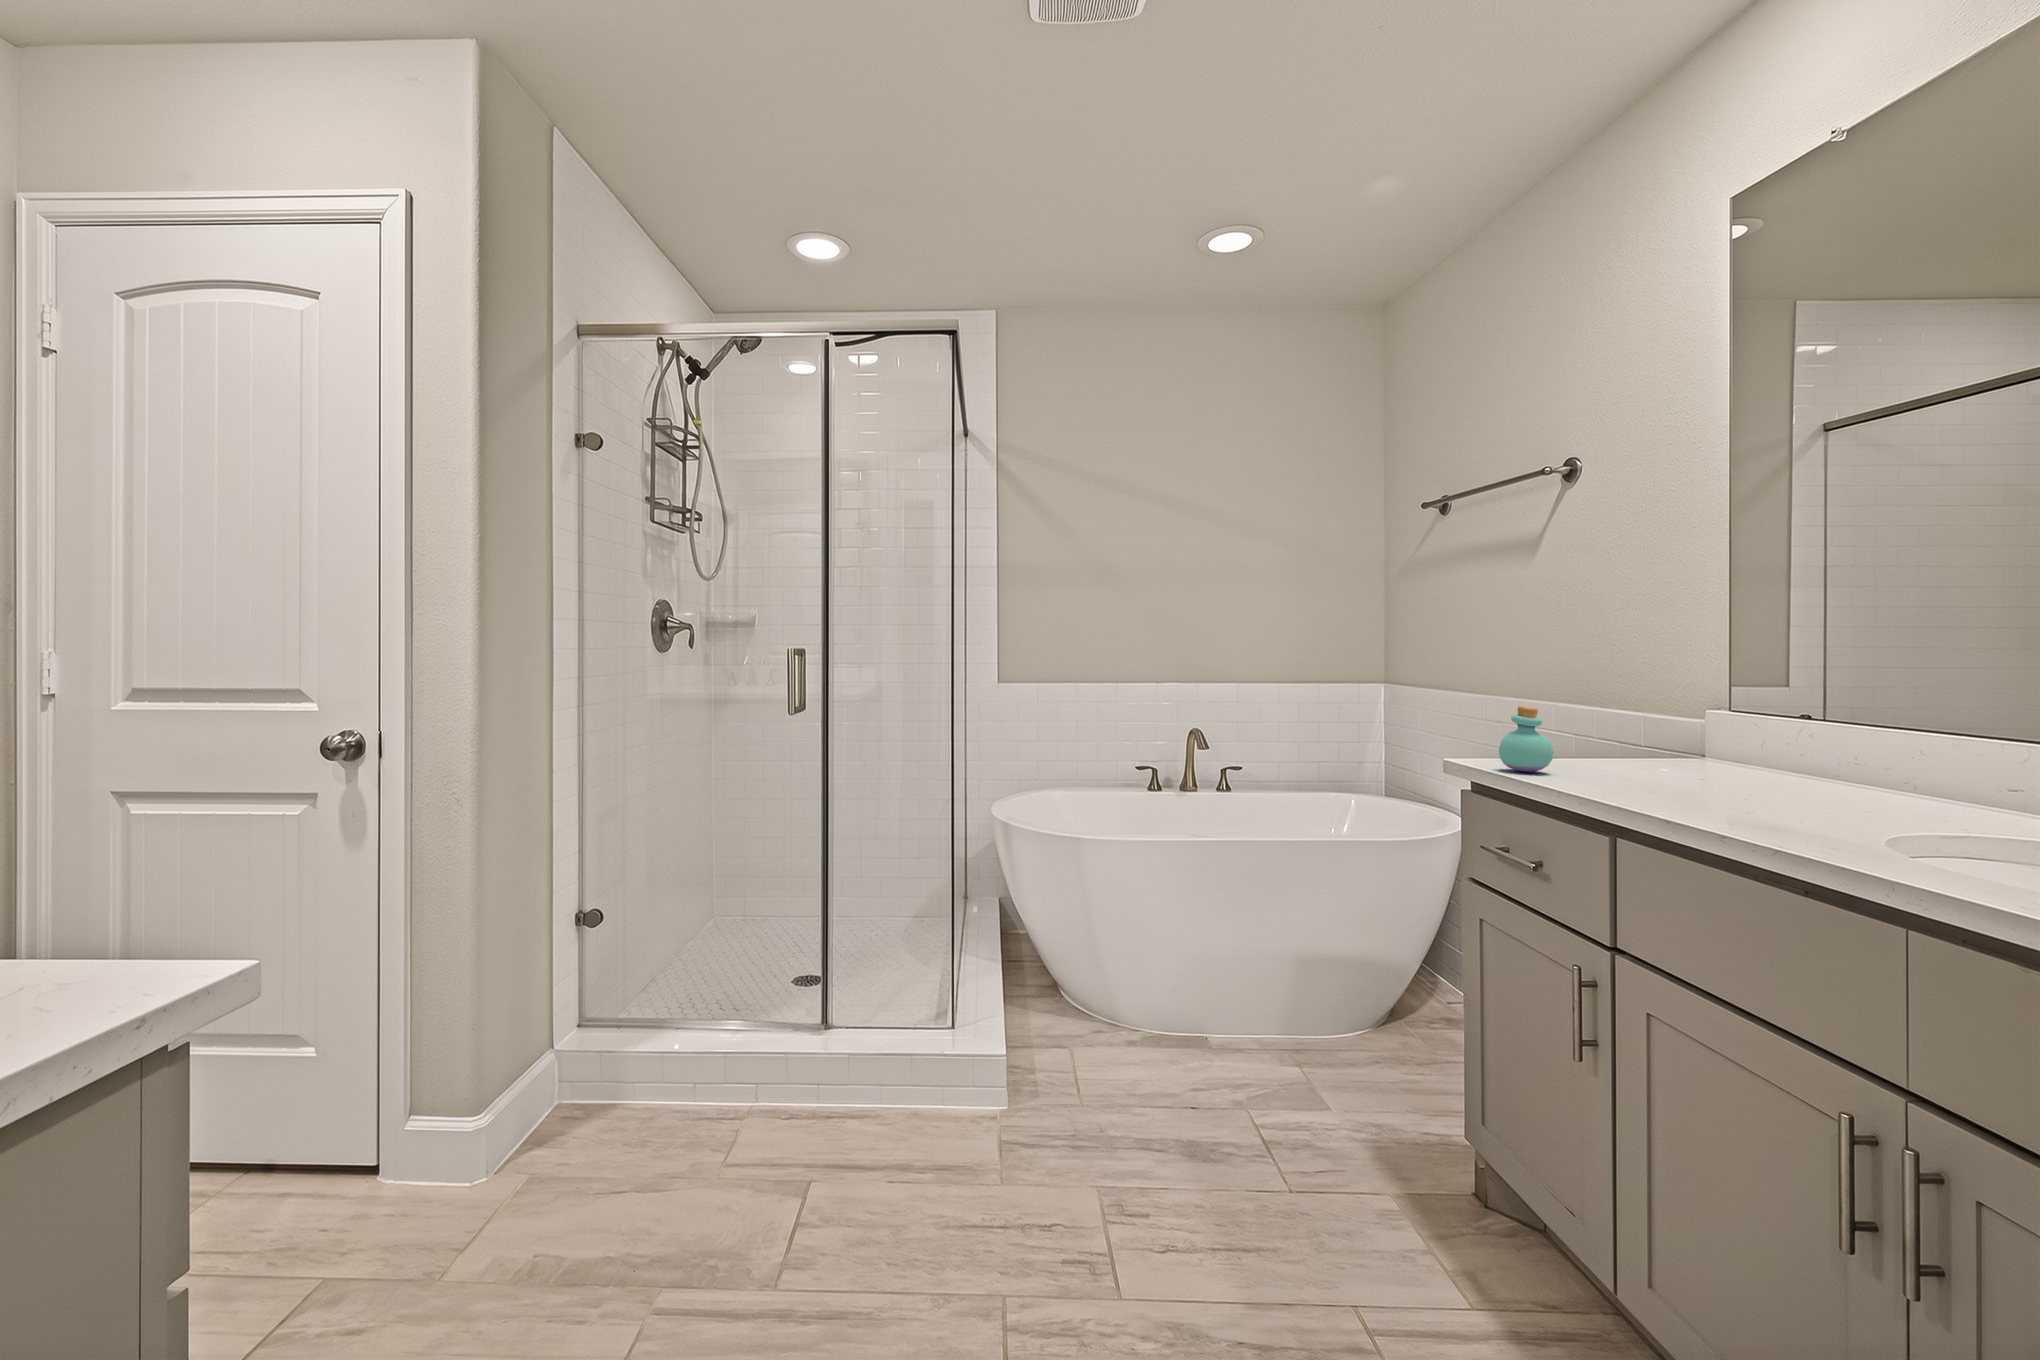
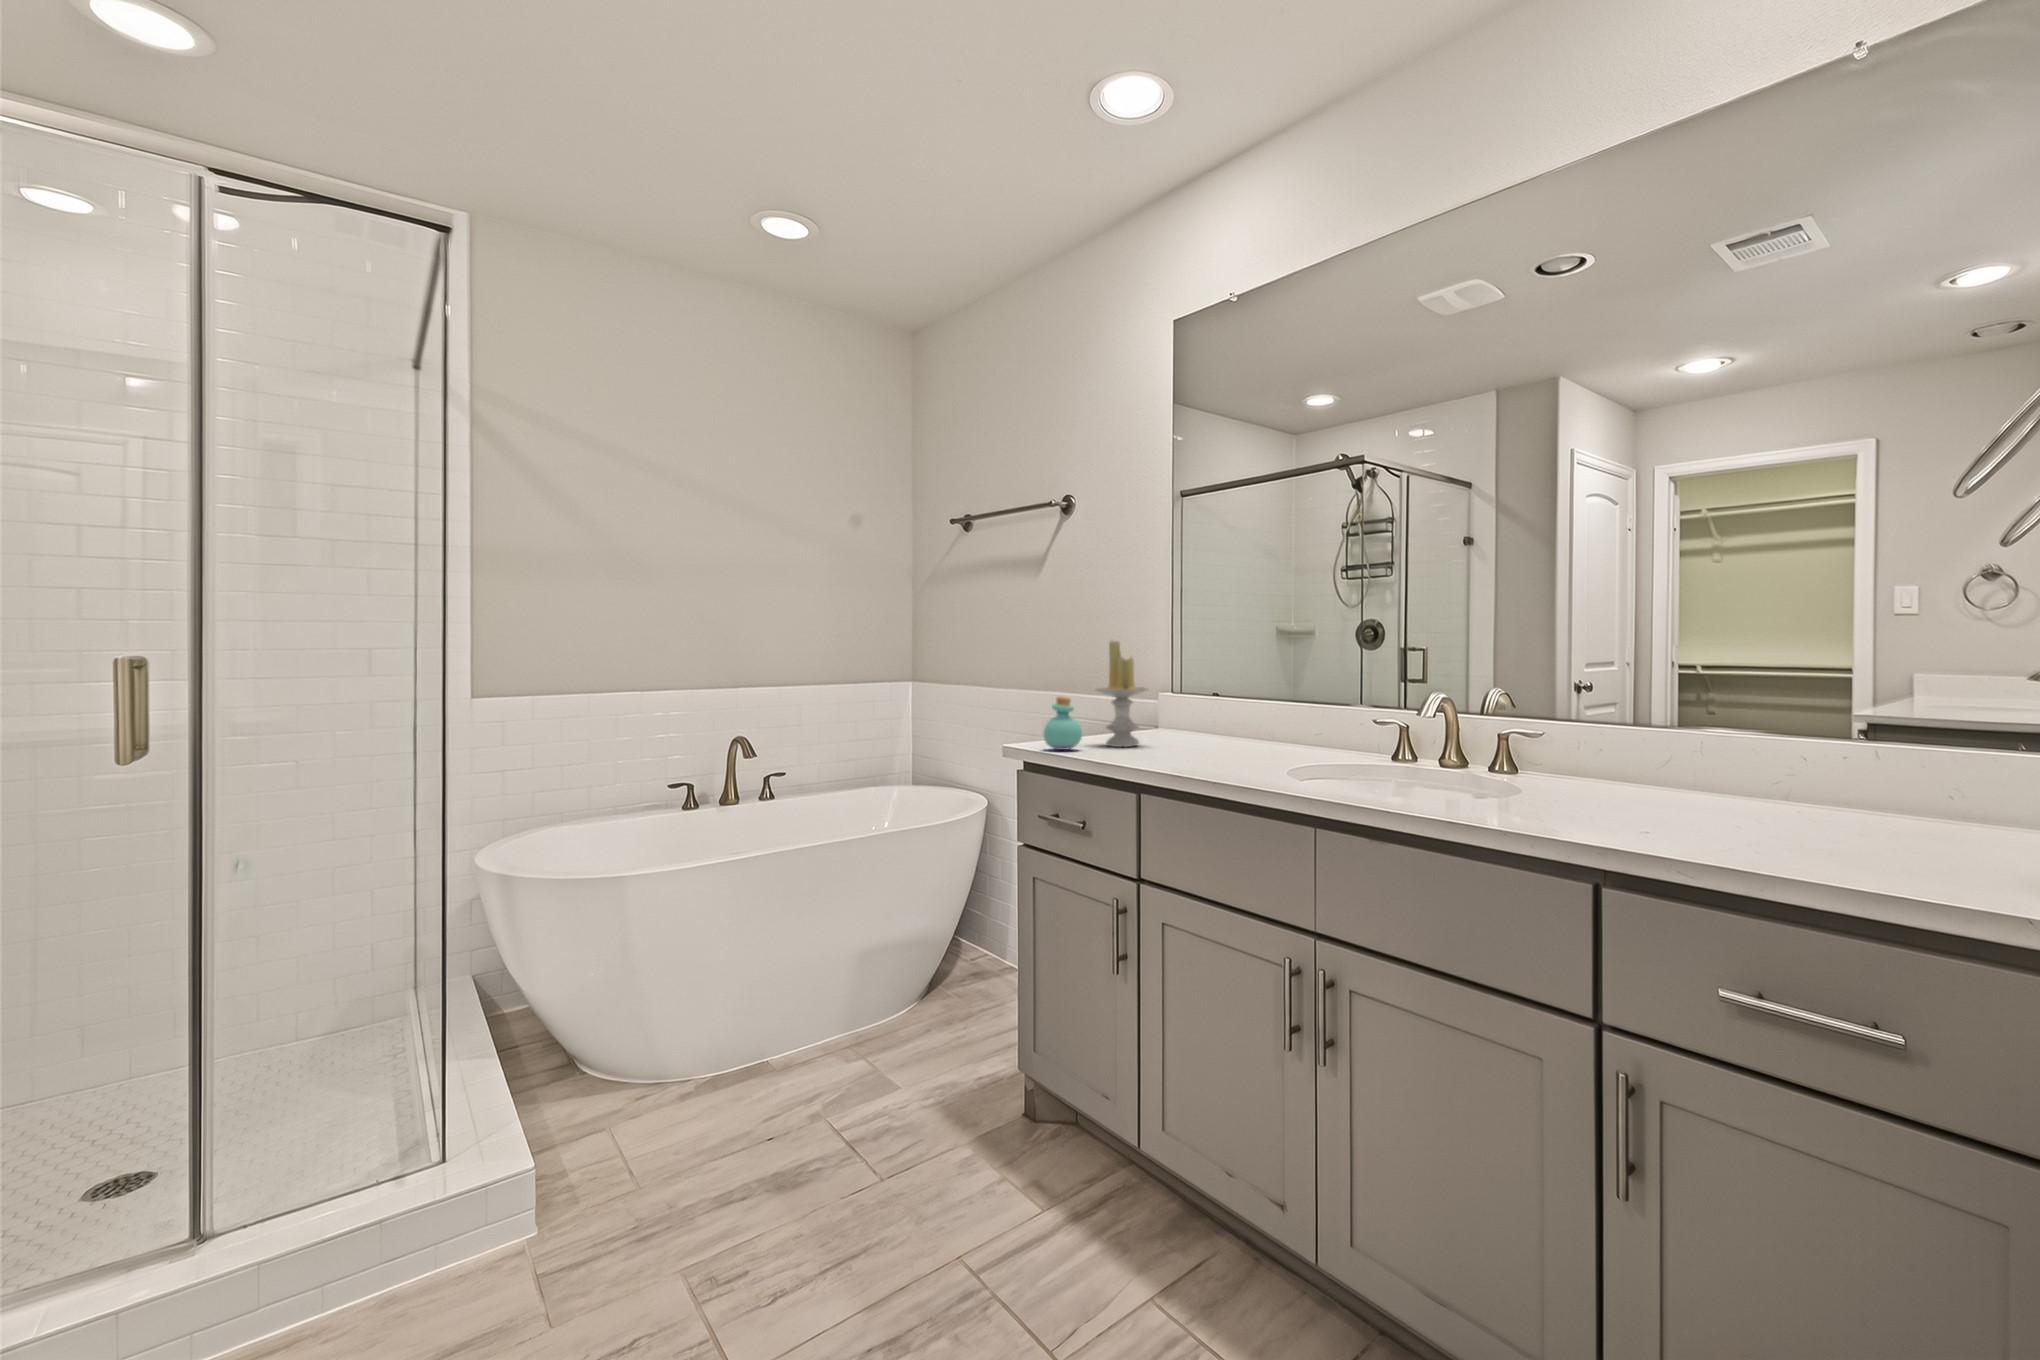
candle: none [1578,638,1658,775] -> present [1096,640,1148,747]

